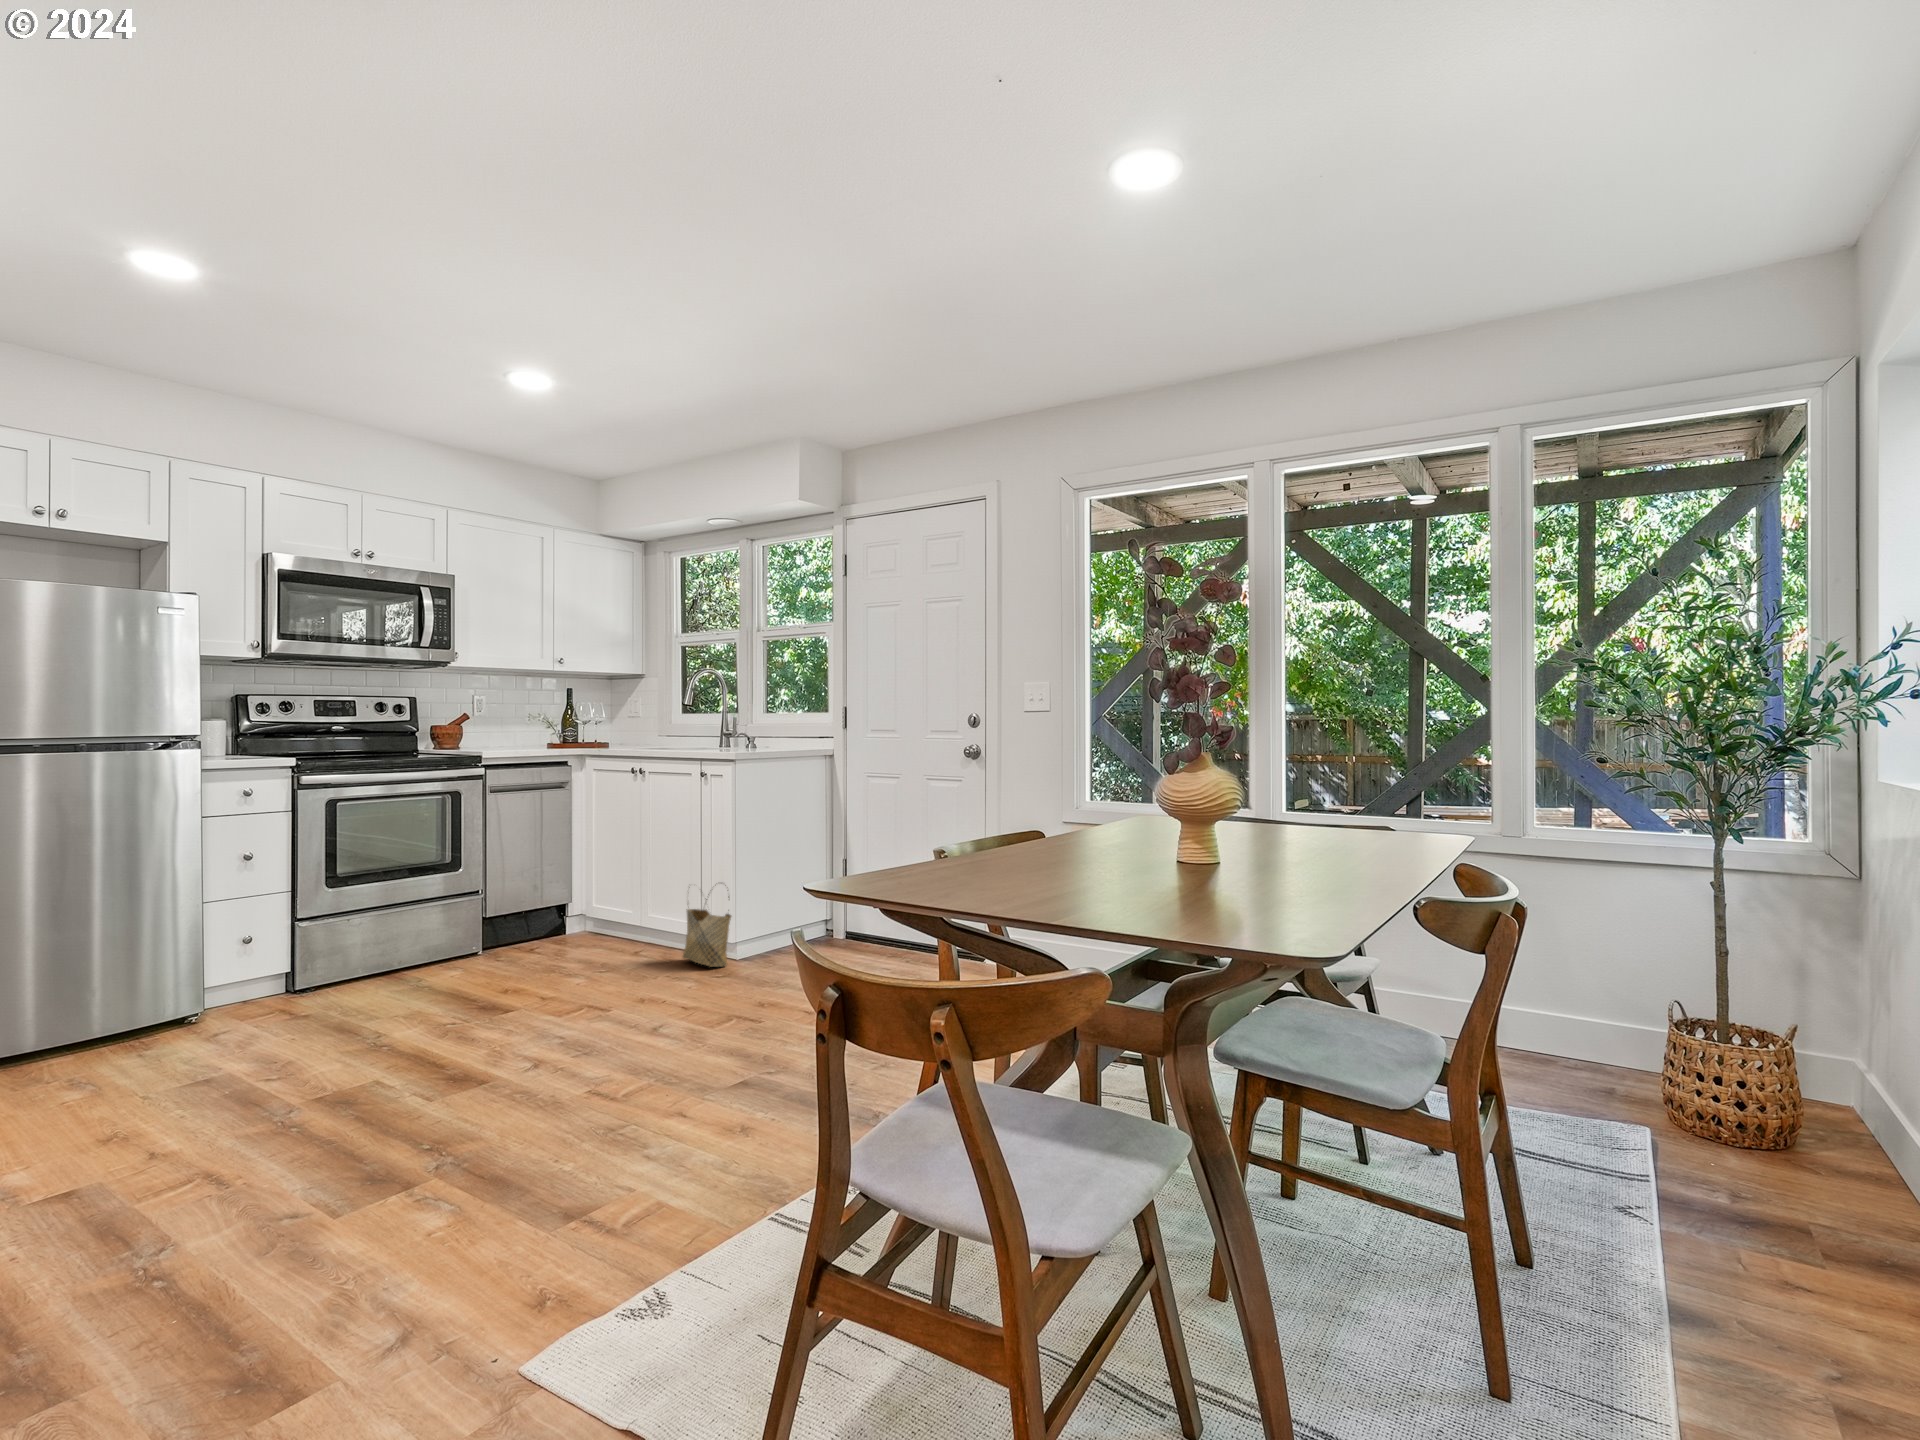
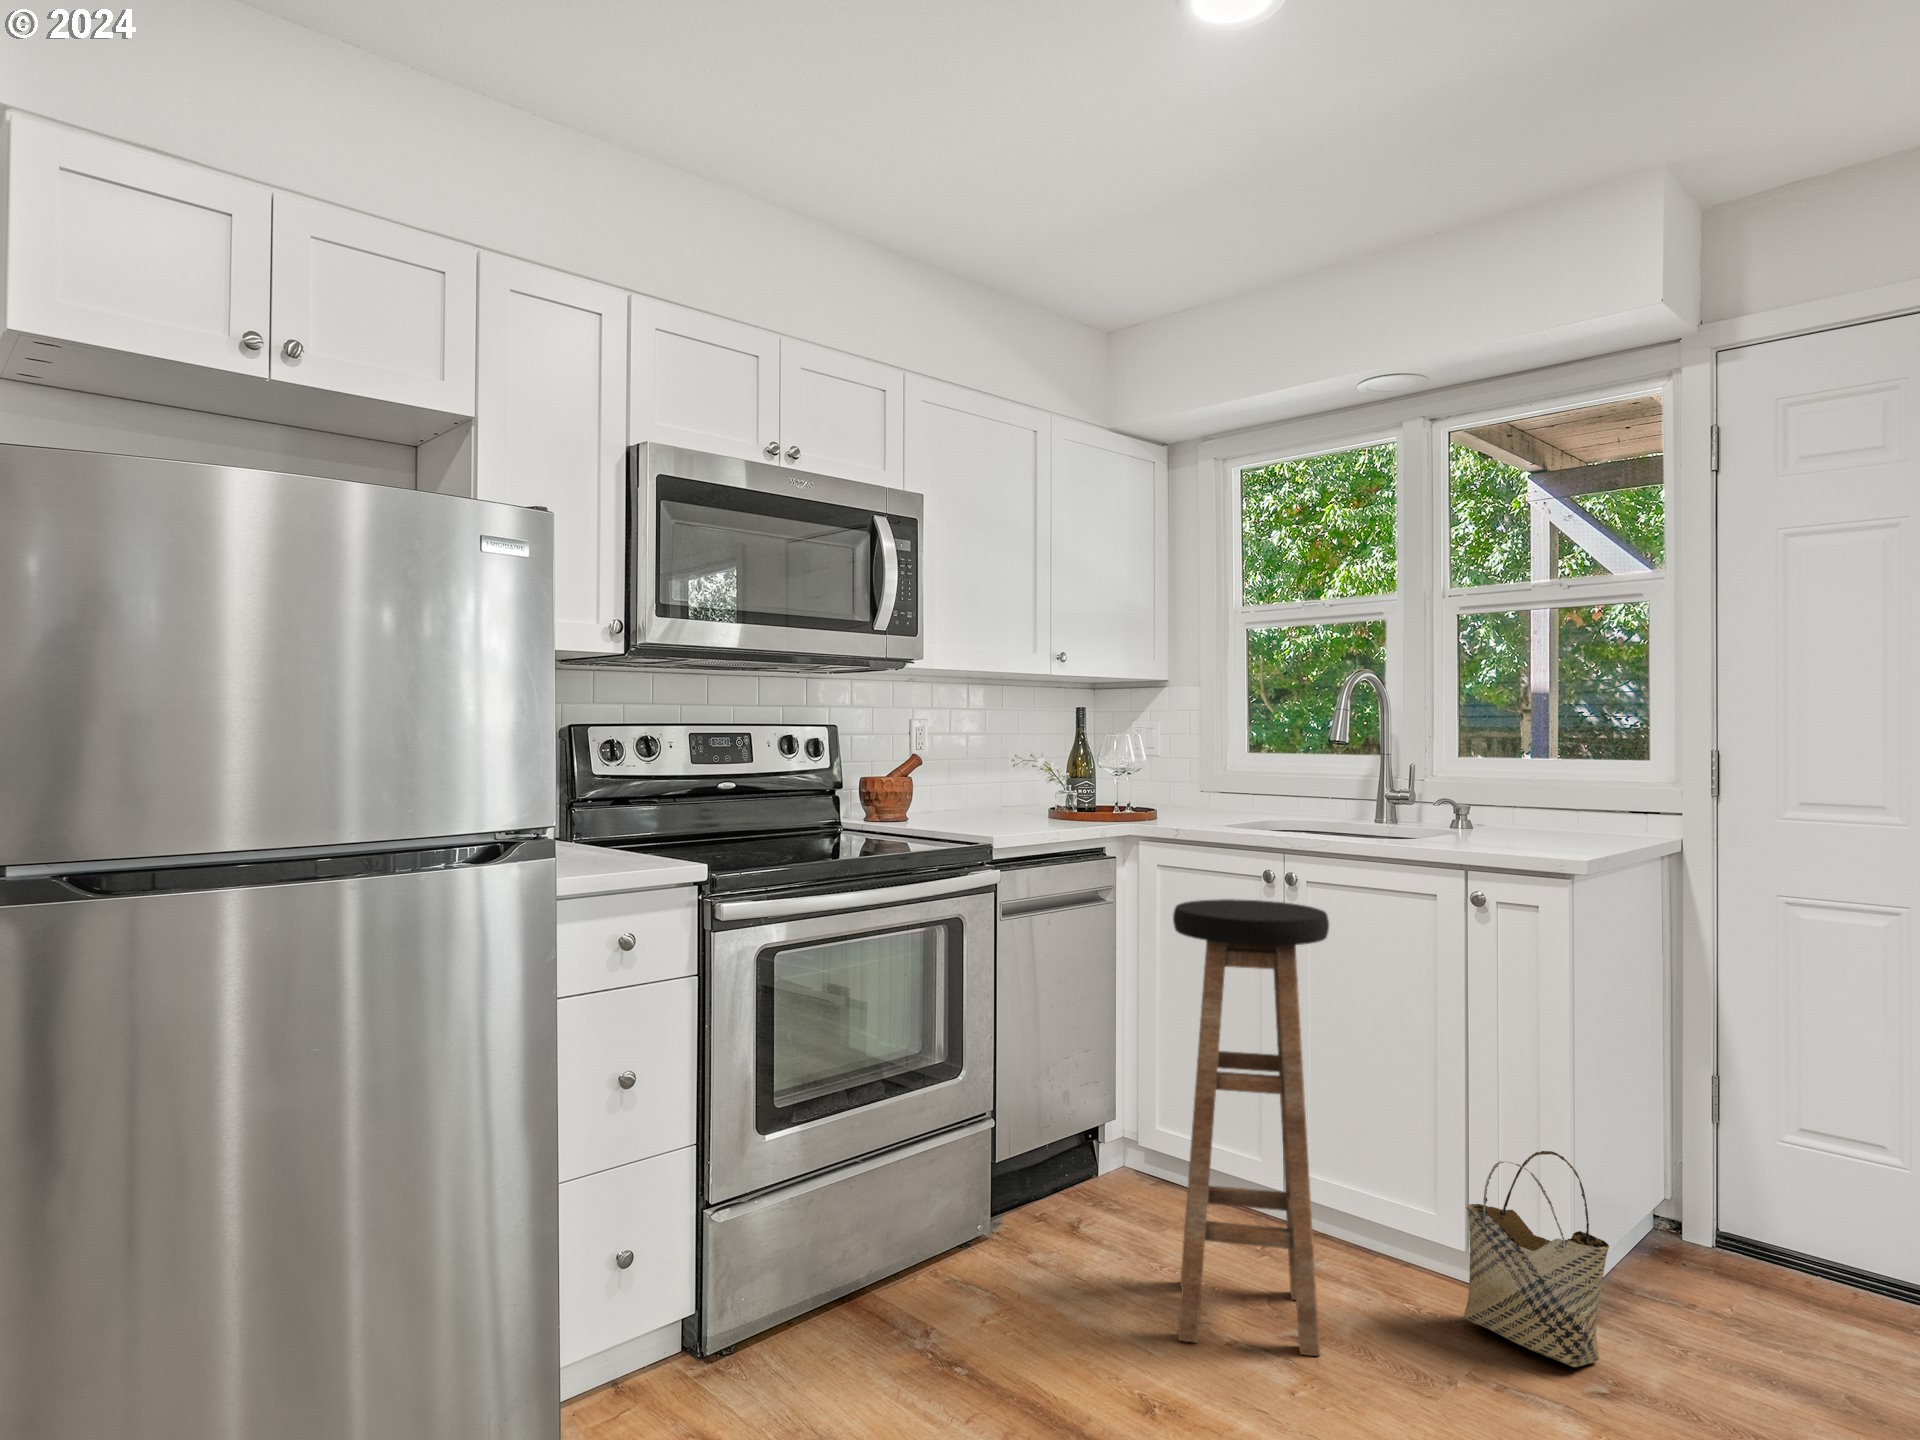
bar stool: none [542,777,623,972] -> present [1173,899,1329,1356]

